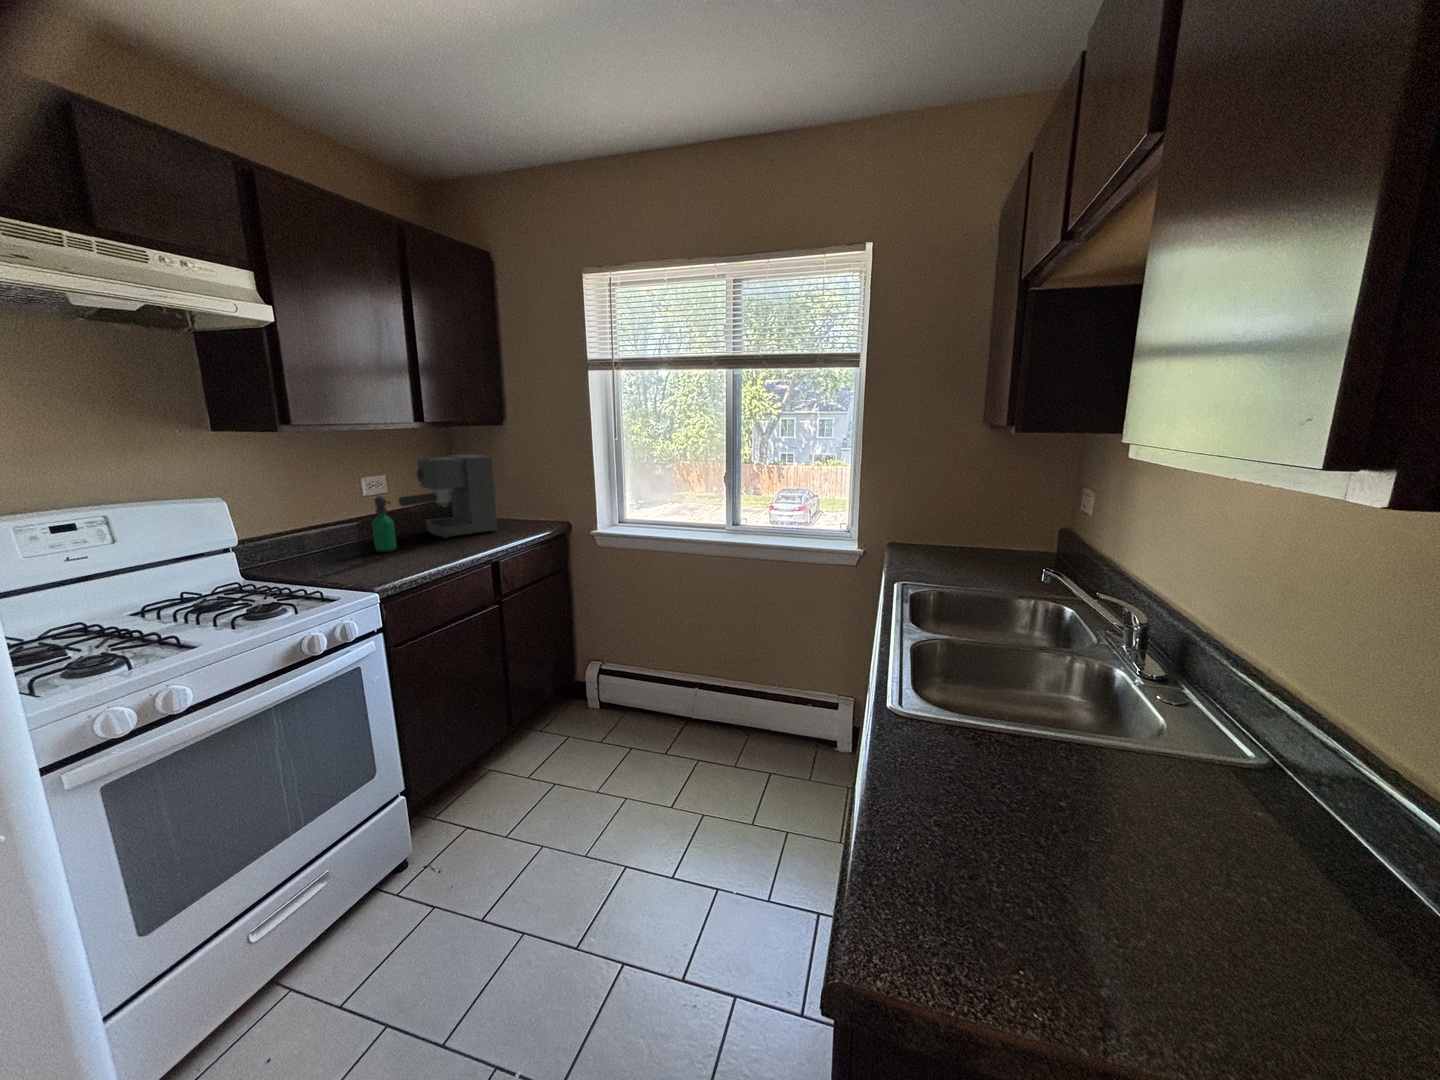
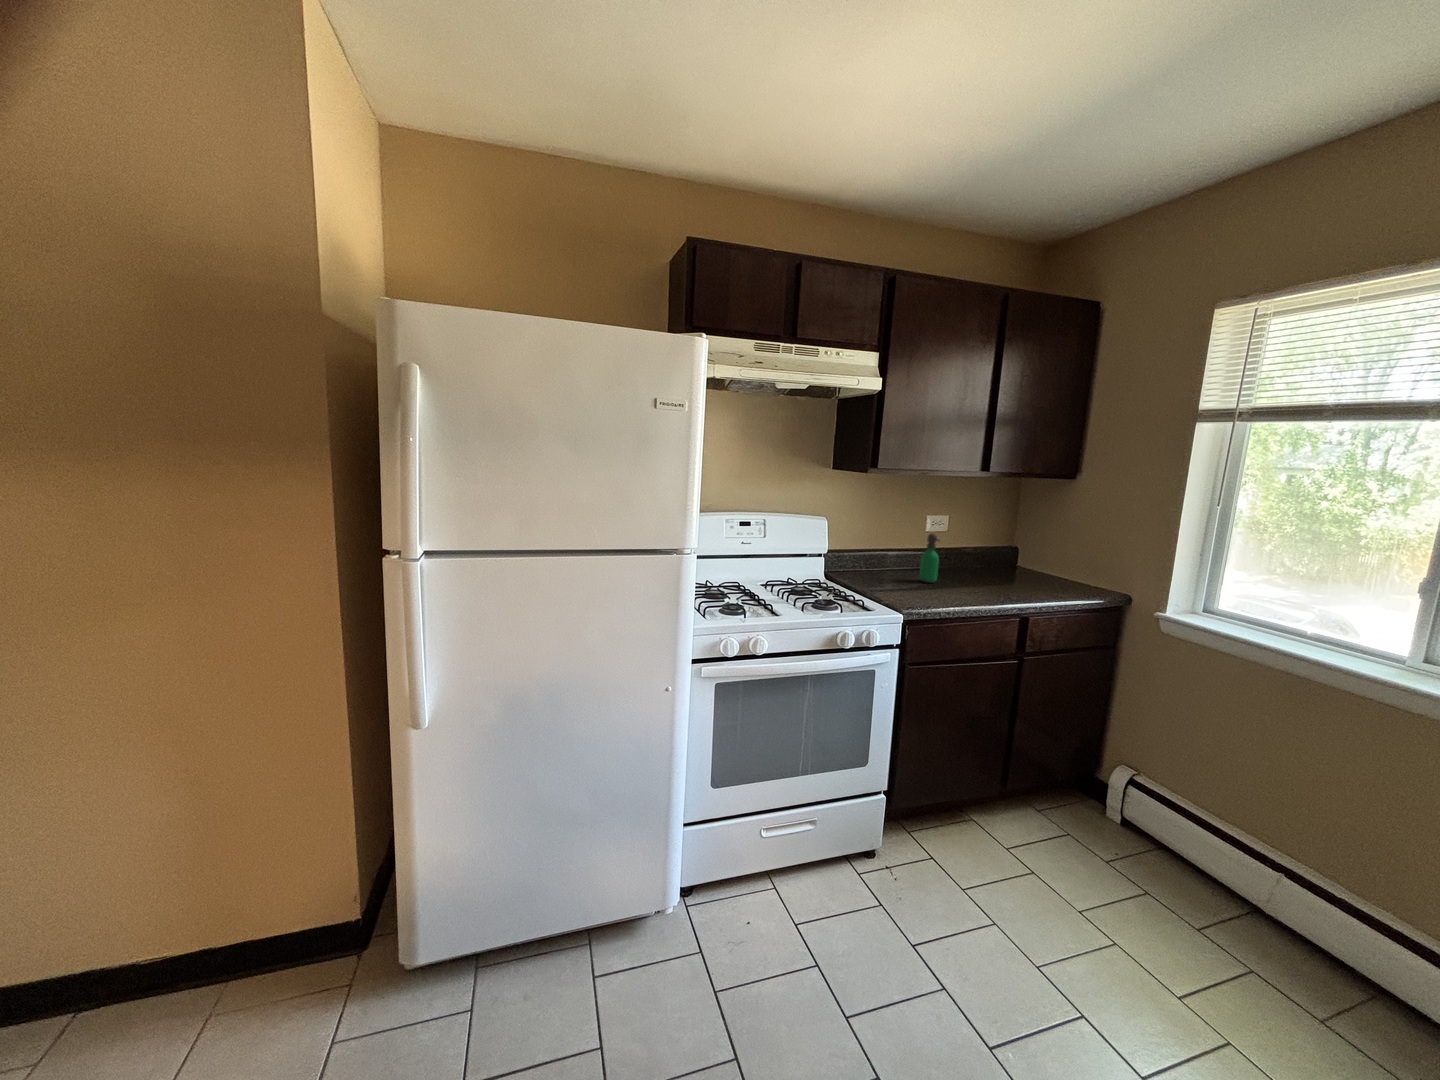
coffee maker: present [399,454,498,538] -> none [949,504,1048,587]

